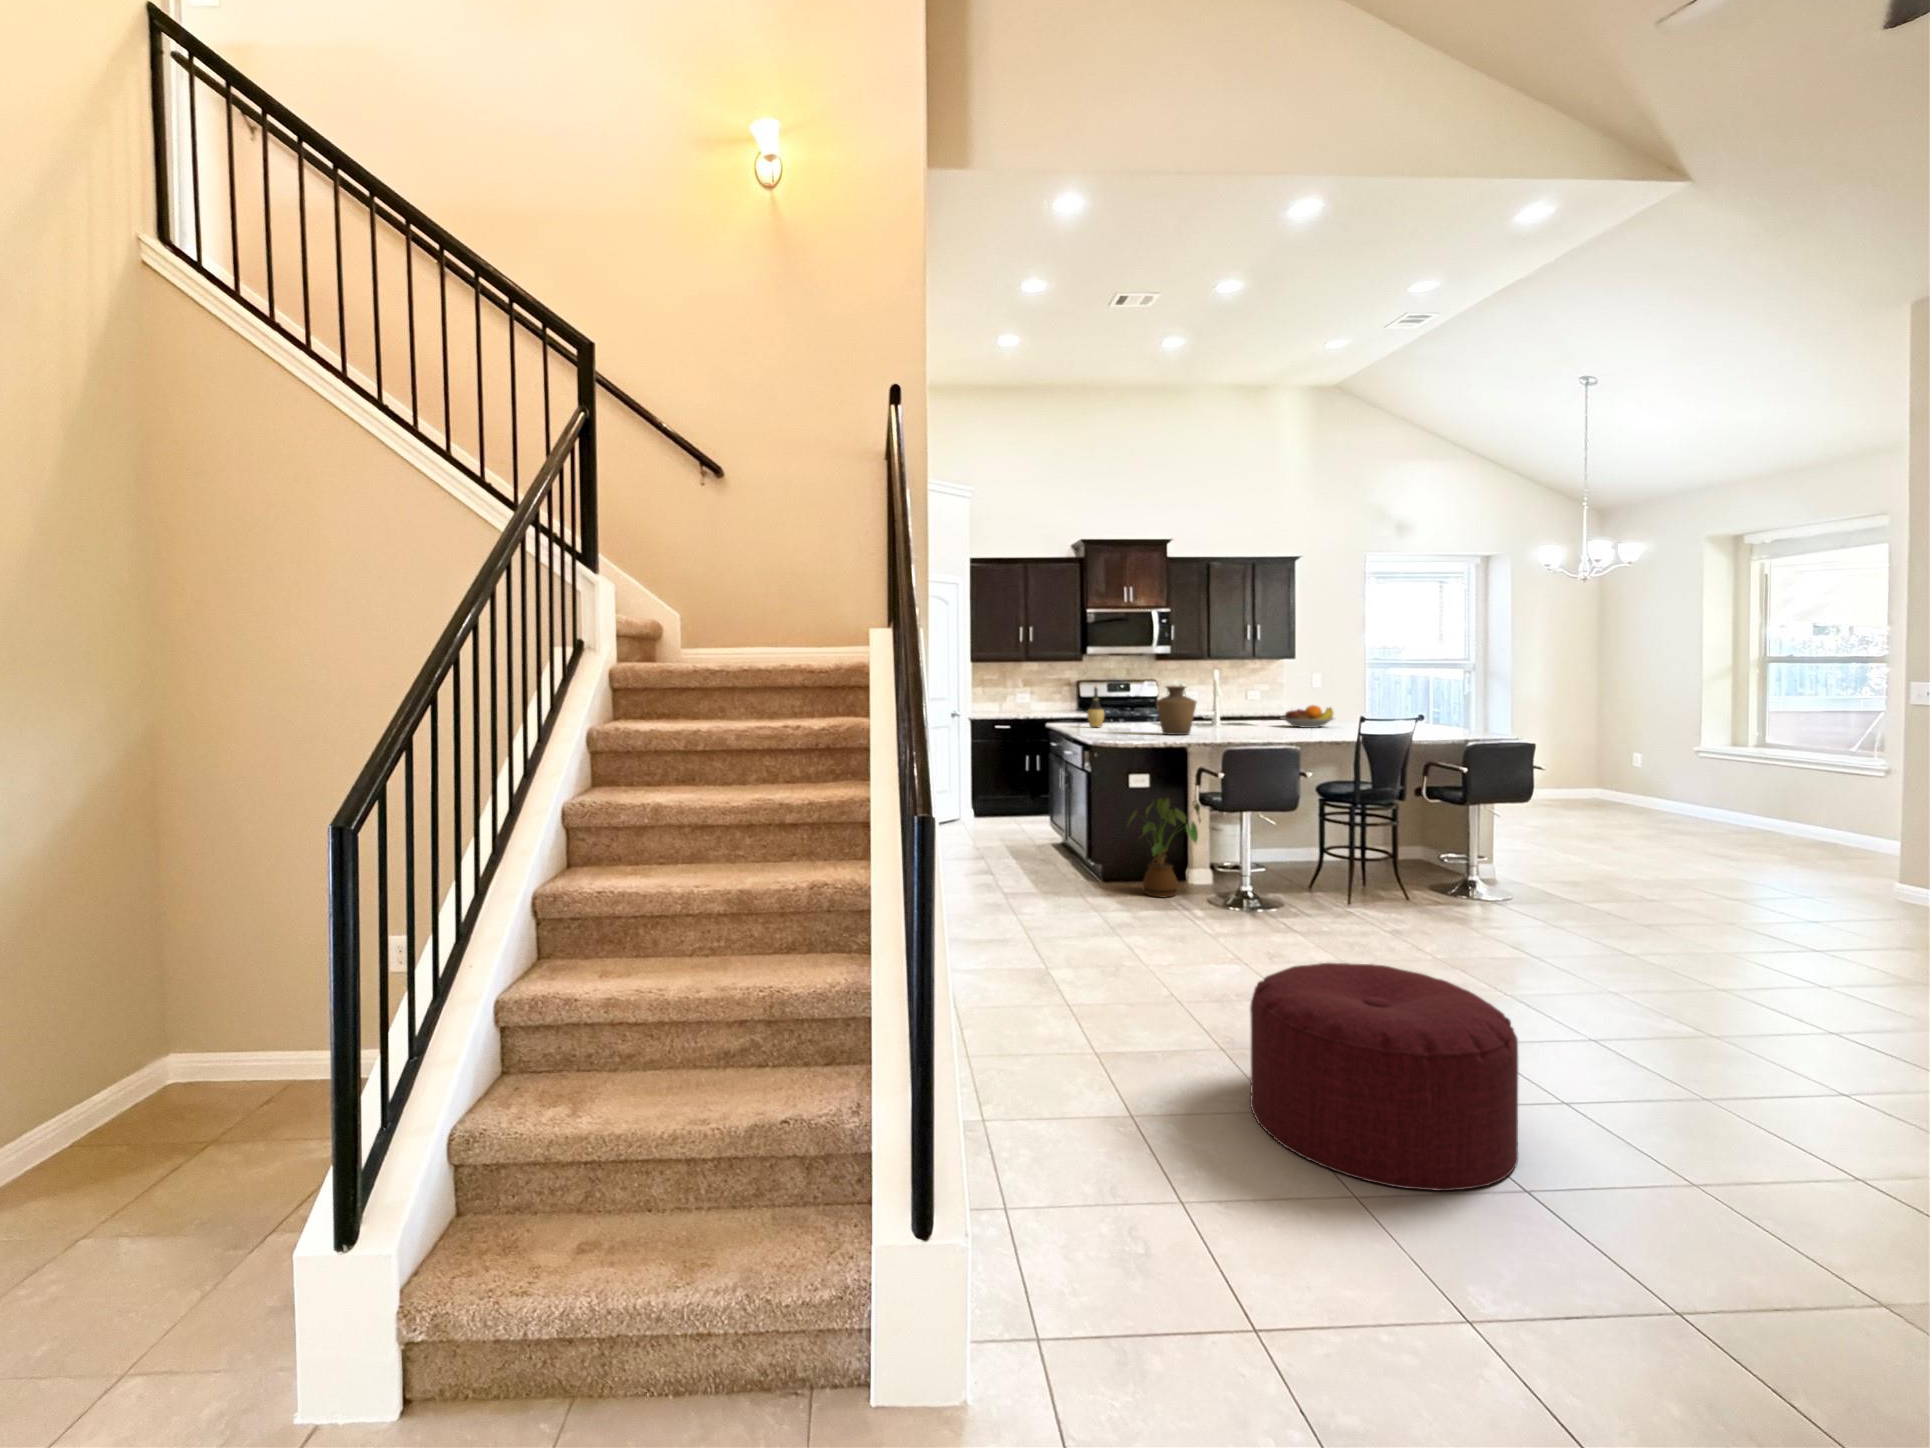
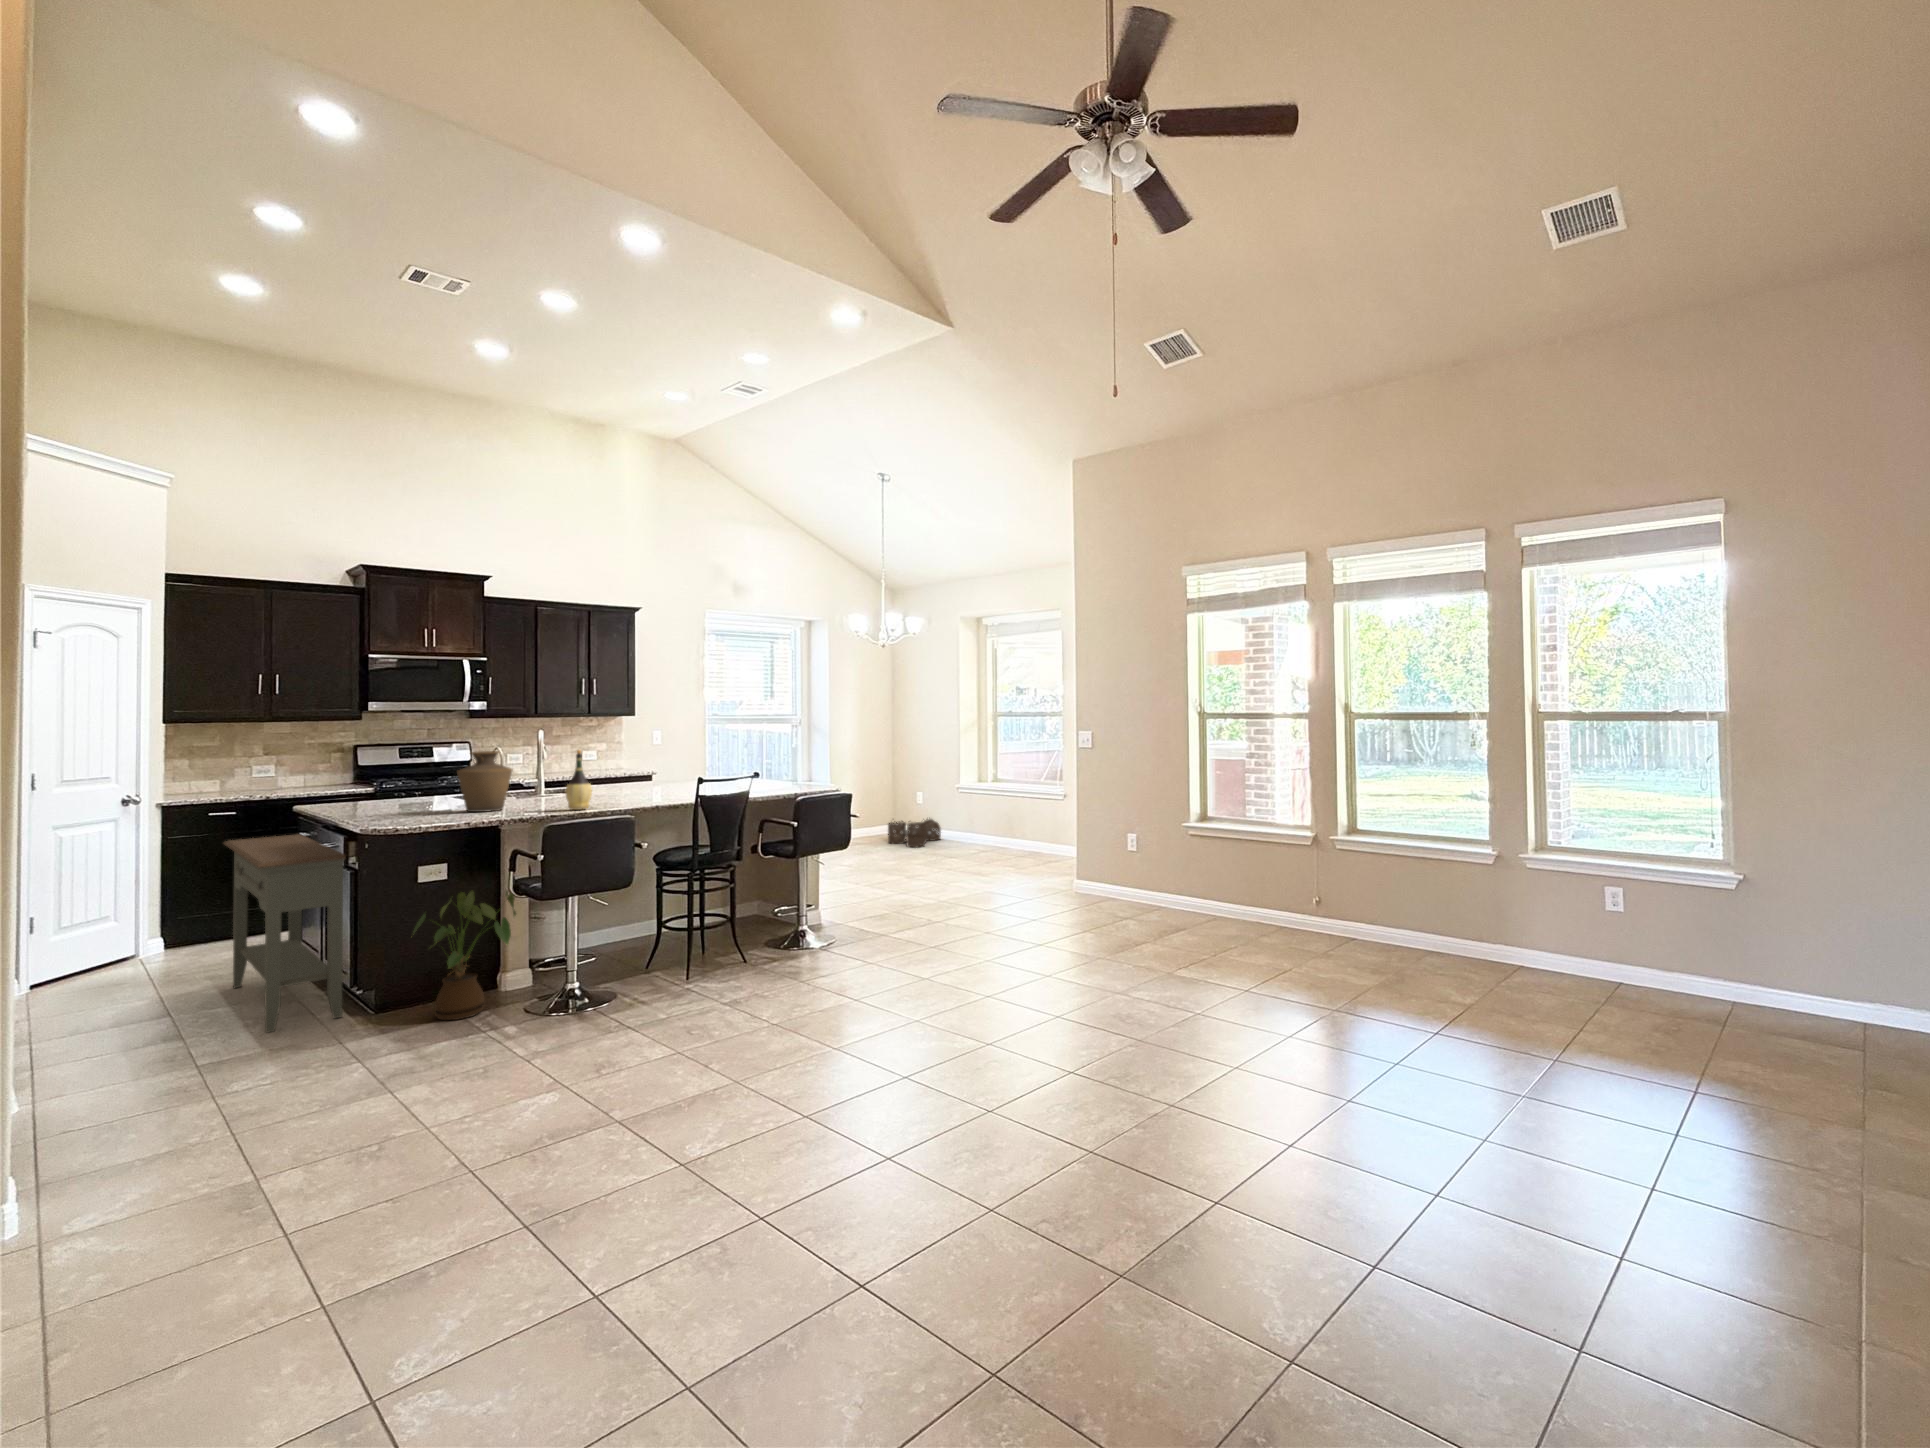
wine bottle: present [1087,685,1104,727] -> present [565,750,592,810]
fruit bowl: present [1282,705,1334,728] -> none [615,767,674,791]
console table: none [1008,744,1083,880] -> present [224,834,346,1033]
woven basket: none [1587,780,1667,817] -> present [888,819,941,848]
ottoman: present [1250,963,1518,1191] -> none [558,1062,847,1348]

